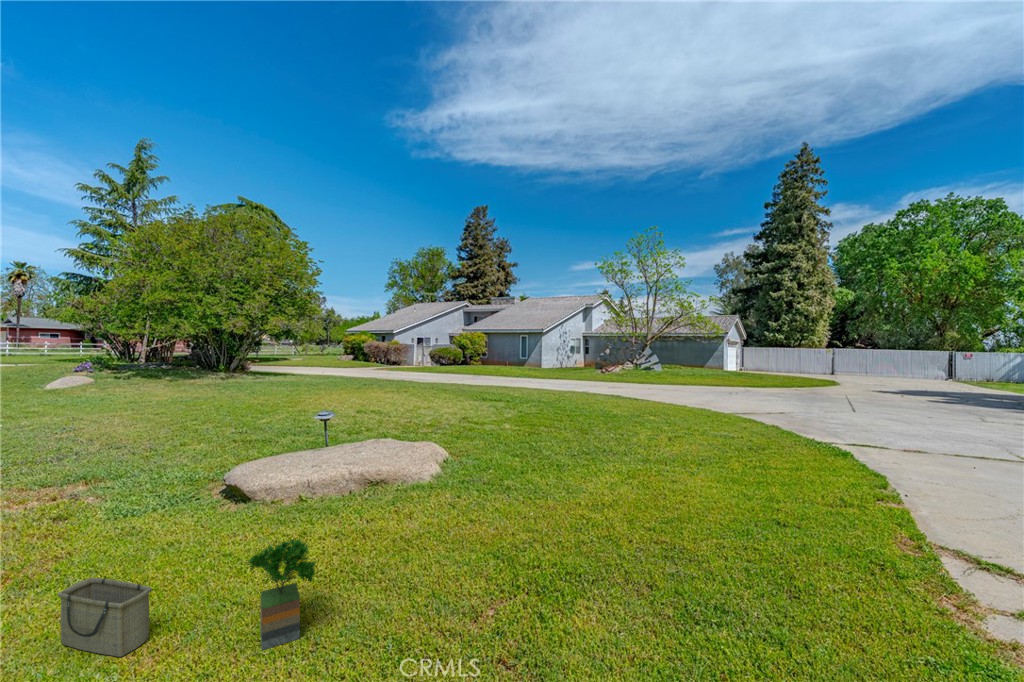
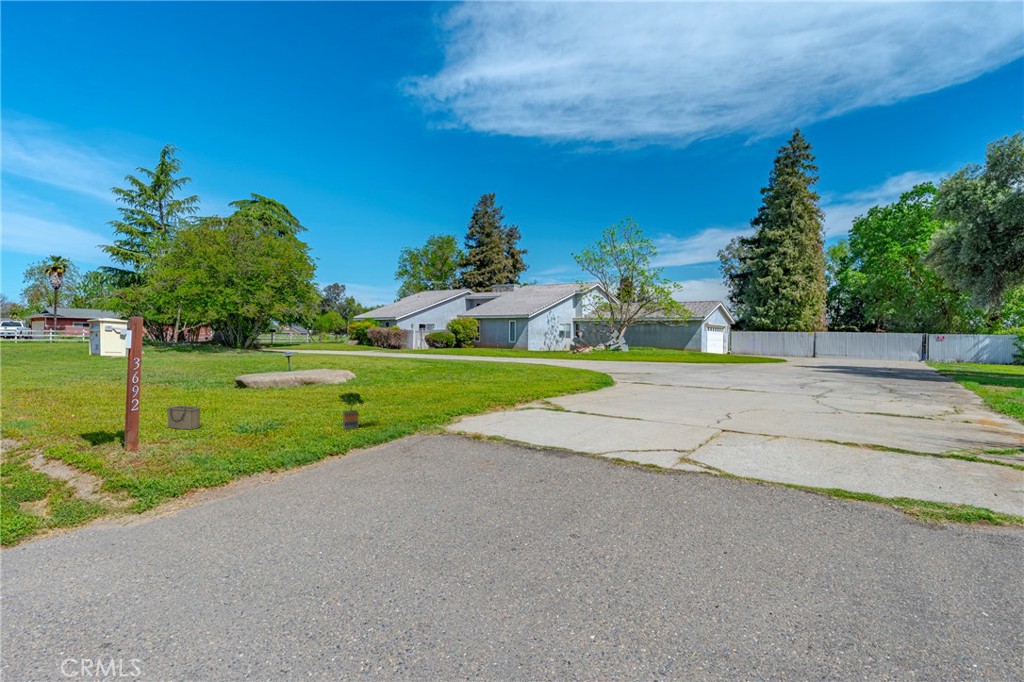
potted tree: present [248,539,316,650] -> present [339,393,364,429]

